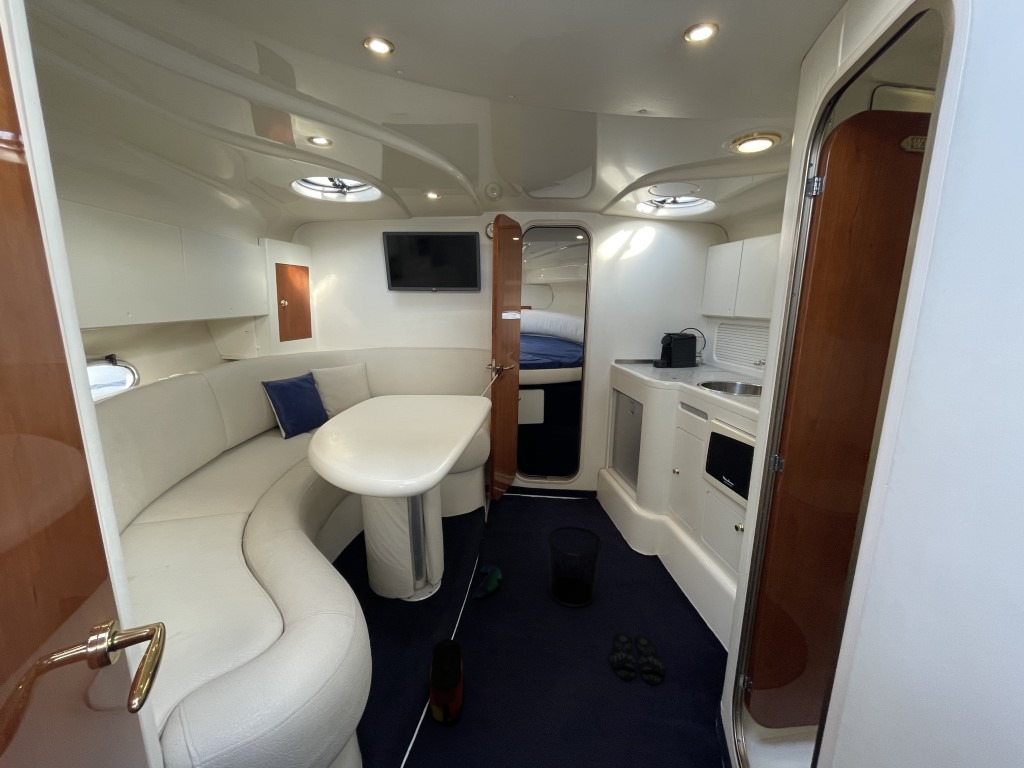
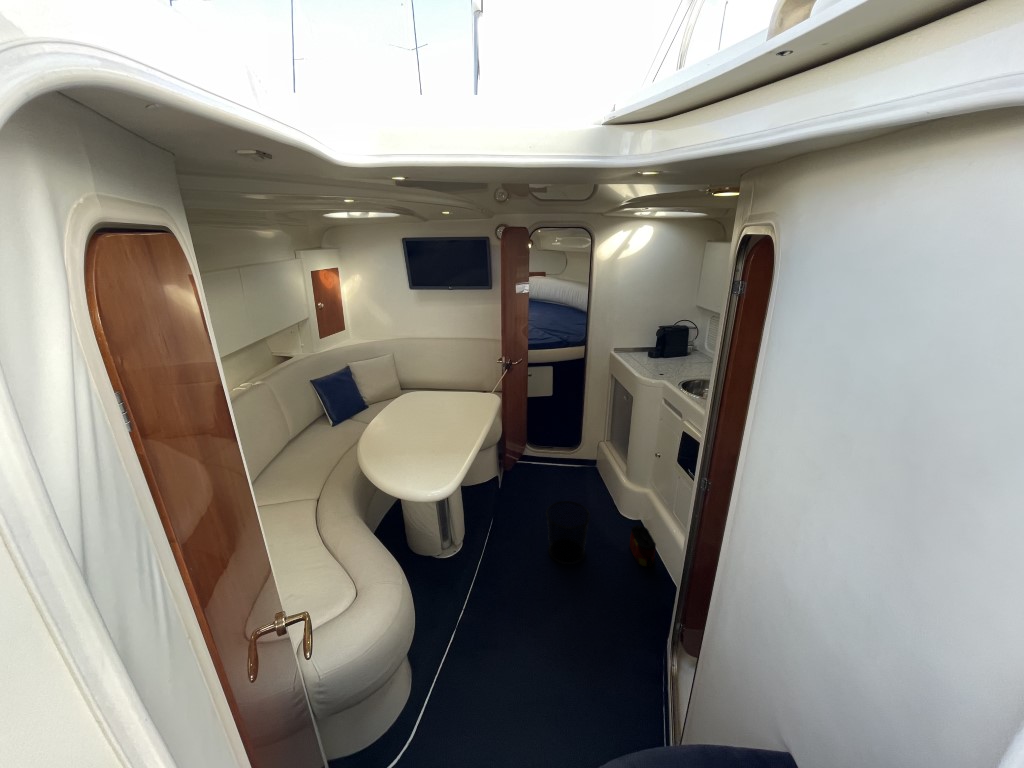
plush toy: present [471,564,502,599] -> none [487,528,511,557]
slippers: present [609,632,665,685] -> none [590,585,631,625]
bag: present [430,639,465,723] -> present [630,525,656,567]

